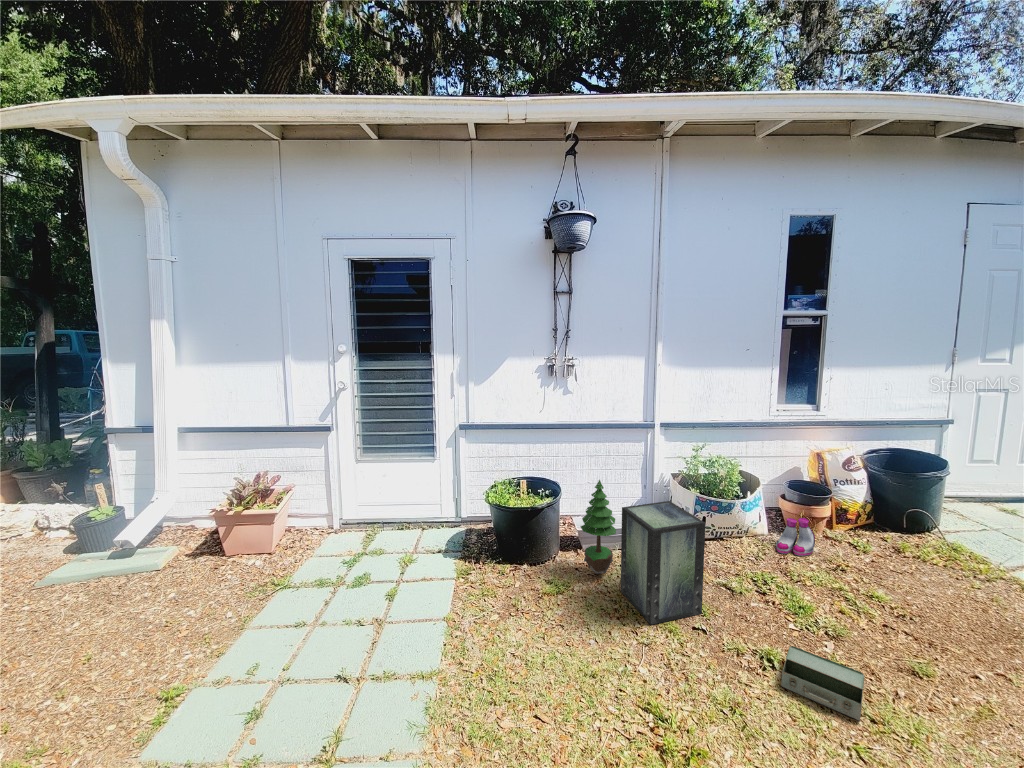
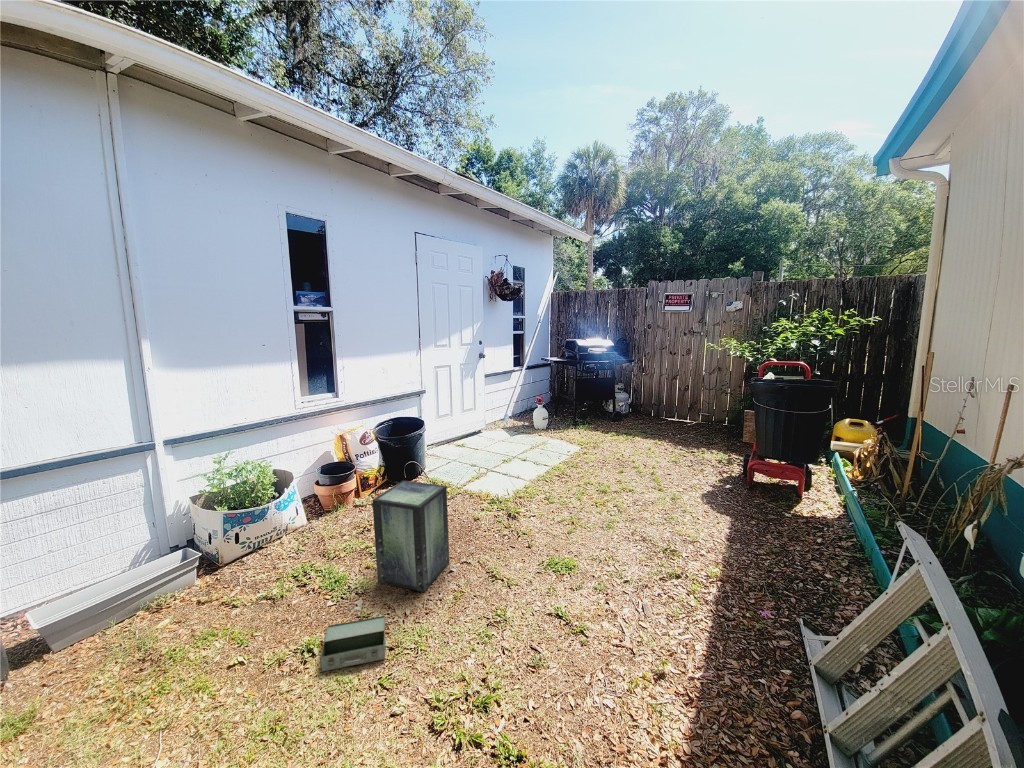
potted tree: present [581,480,616,574] -> none [29,544,104,675]
storage box: present [621,501,706,625] -> present [372,481,449,592]
boots: present [776,518,815,556] -> none [314,498,346,538]

